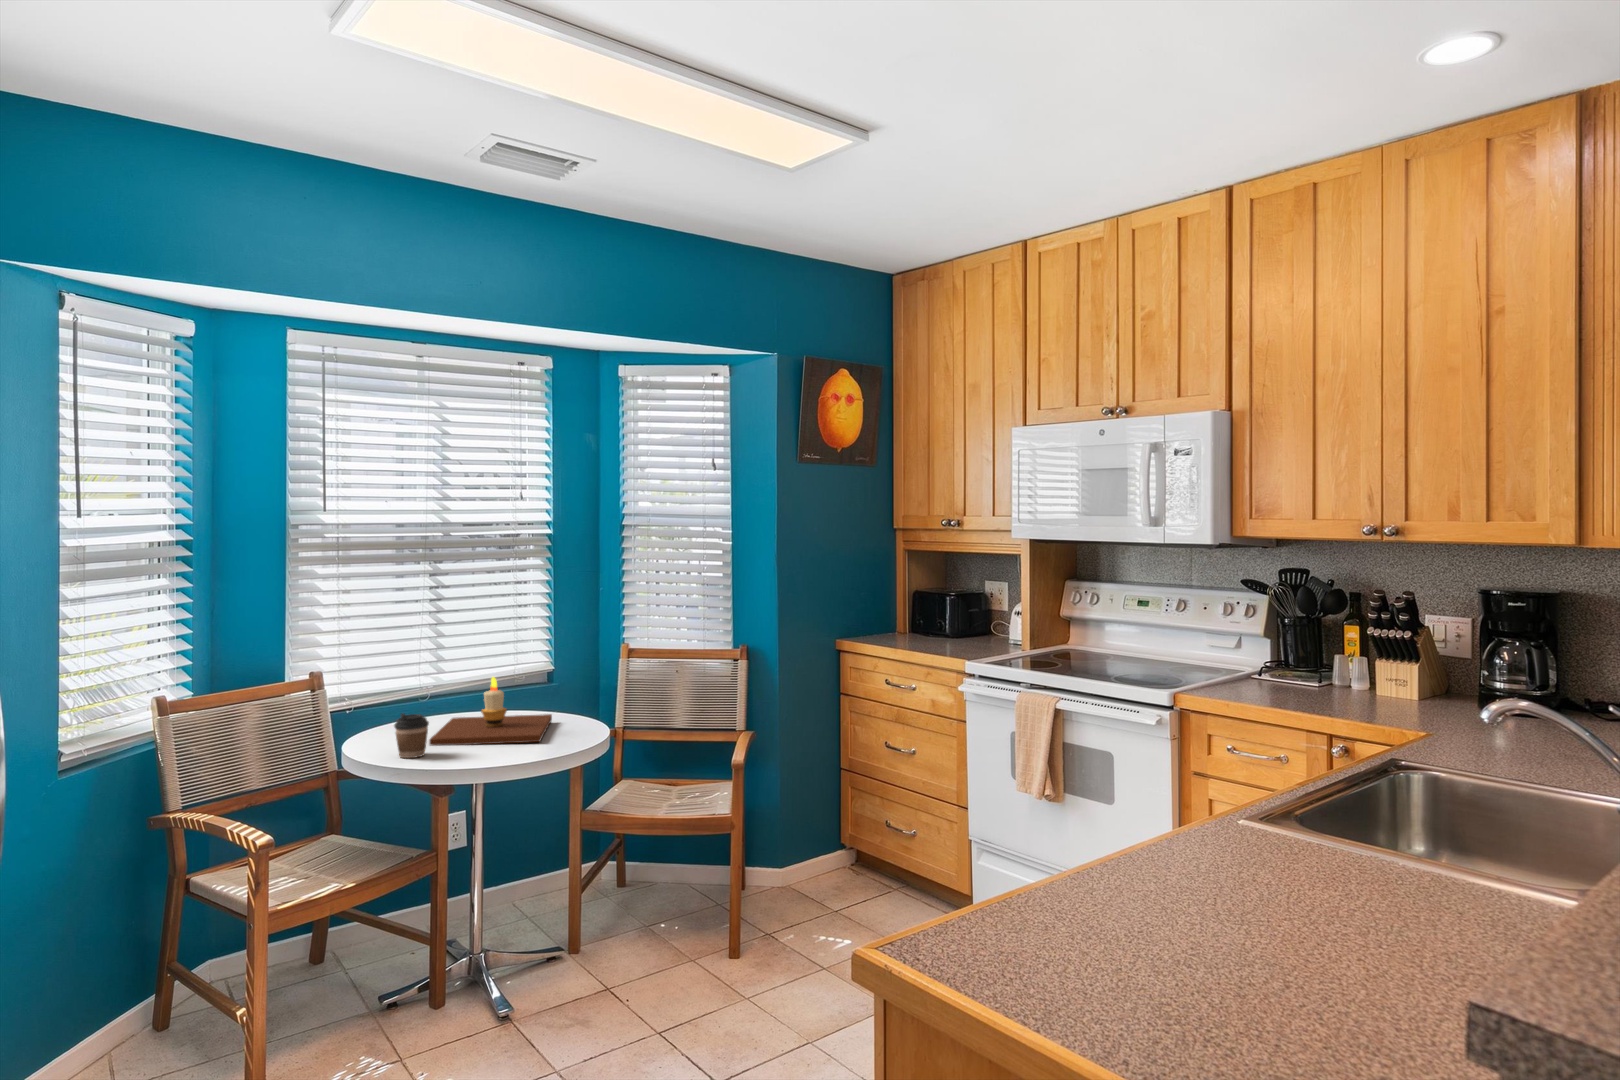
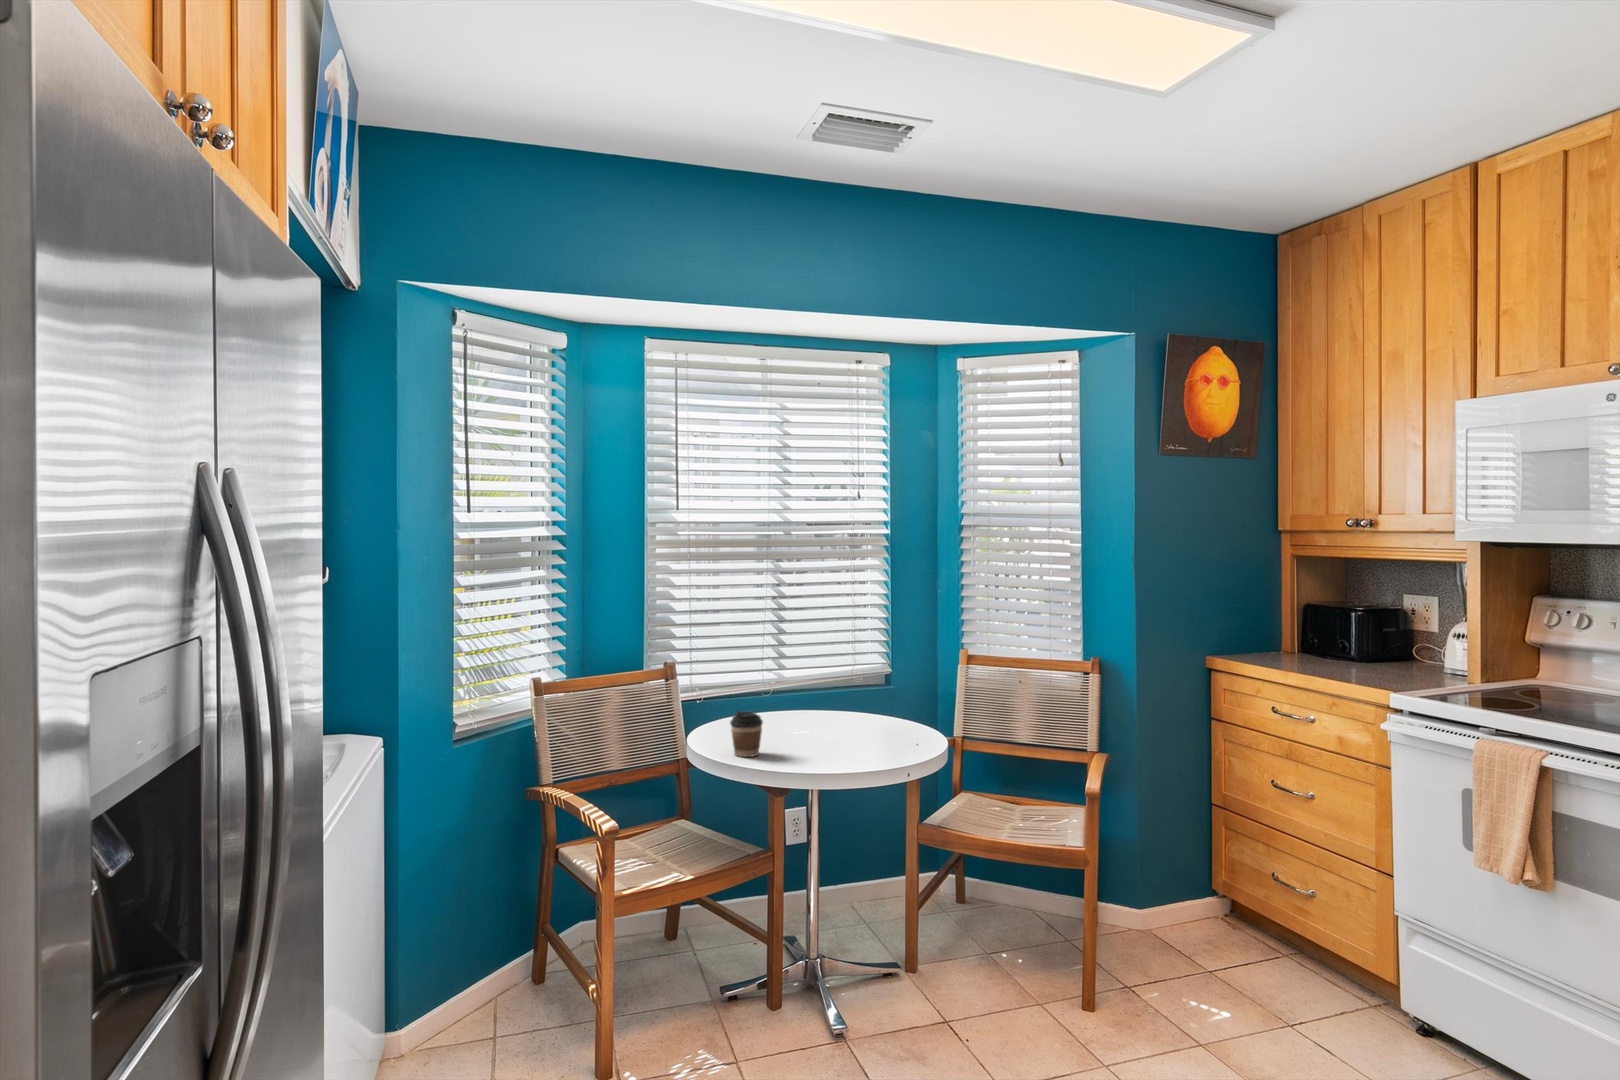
candle: present [429,677,552,745] -> none [765,677,887,750]

